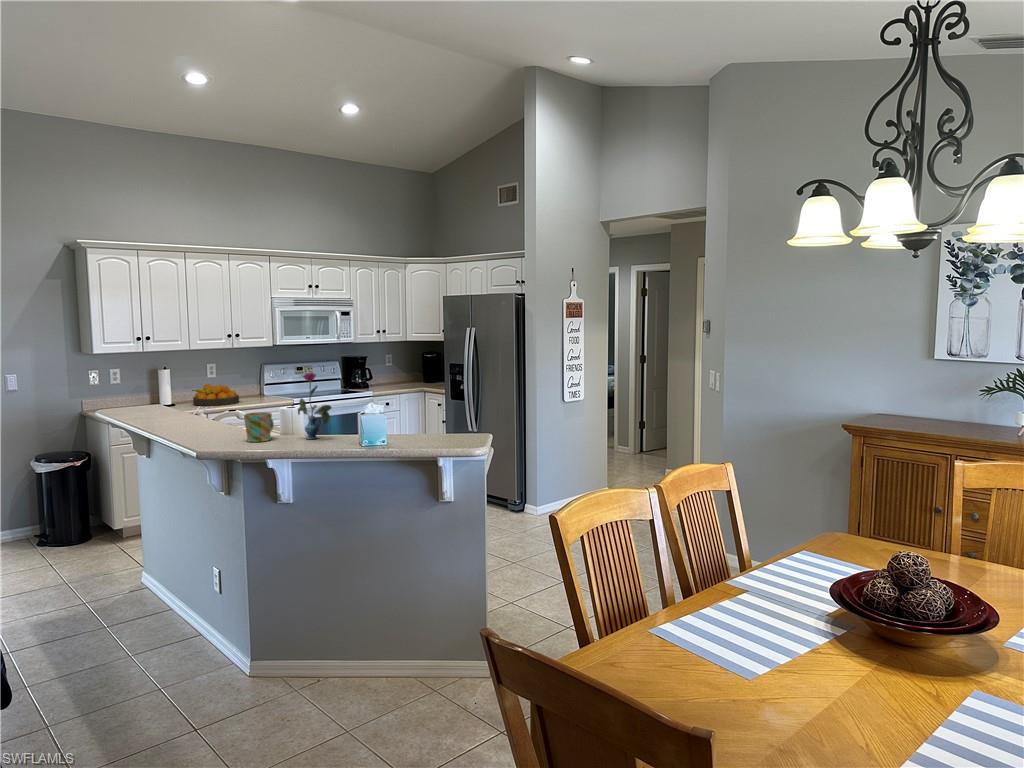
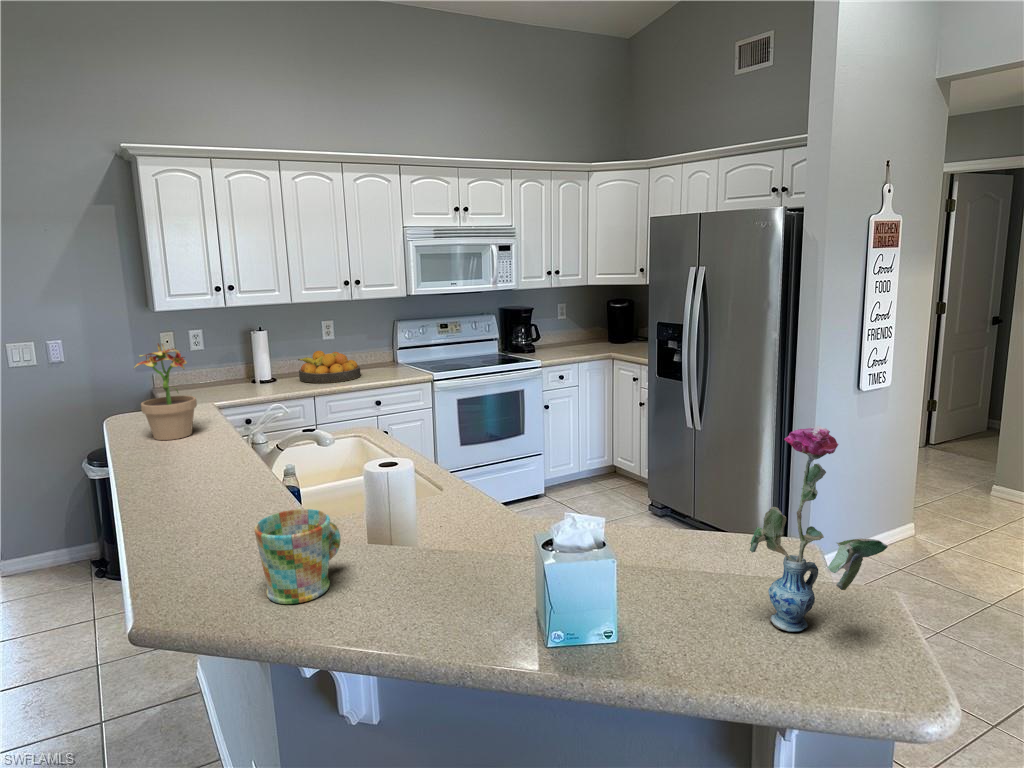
potted plant: none [131,364,163,418] -> present [134,344,197,440]
vase: present [298,372,332,439] -> present [750,426,888,631]

